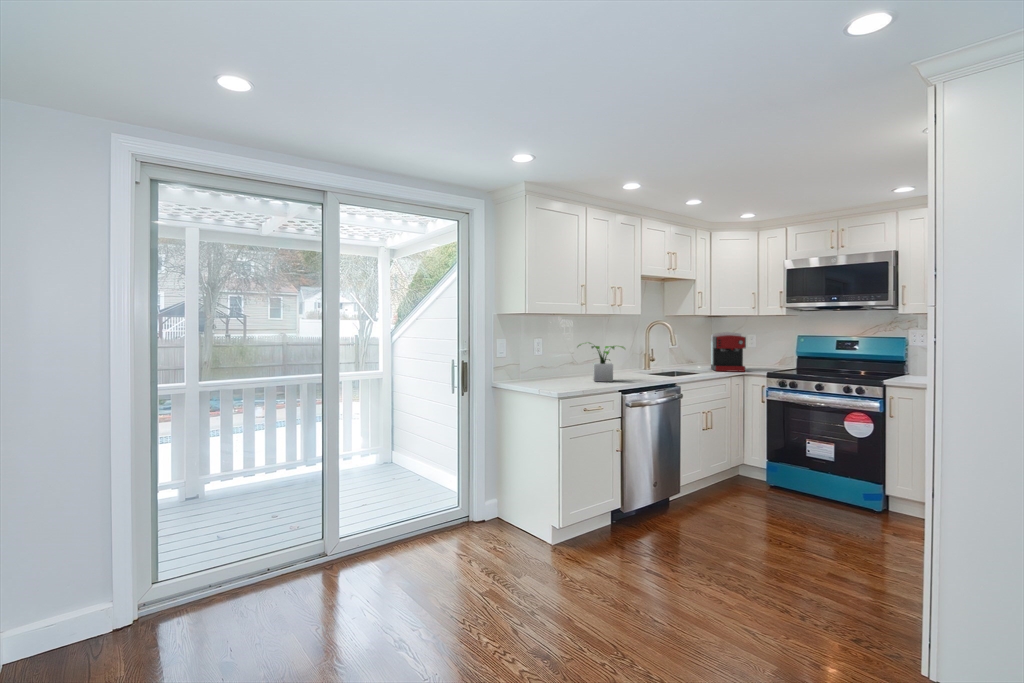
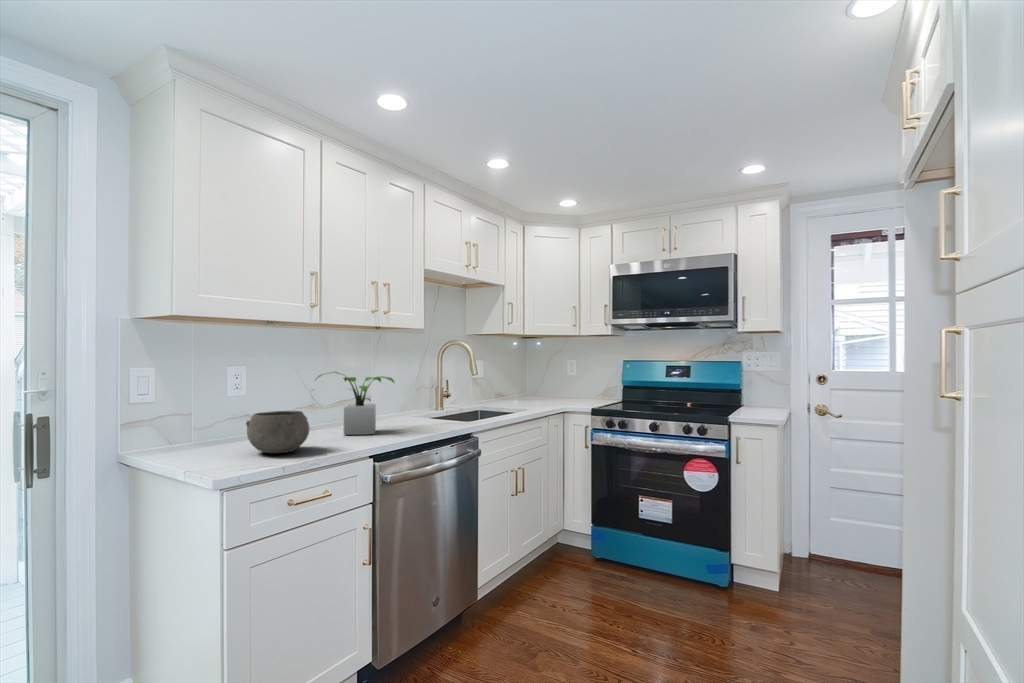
coffee maker: present [711,332,746,372] -> none [523,355,565,408]
bowl: none [548,364,581,387] -> present [246,411,309,453]

